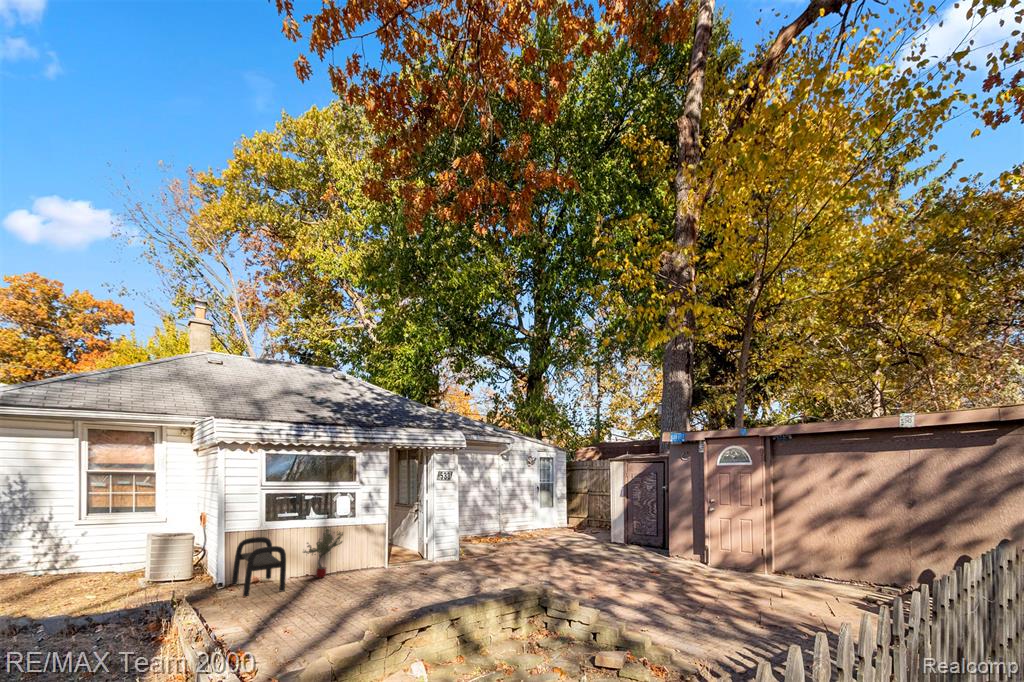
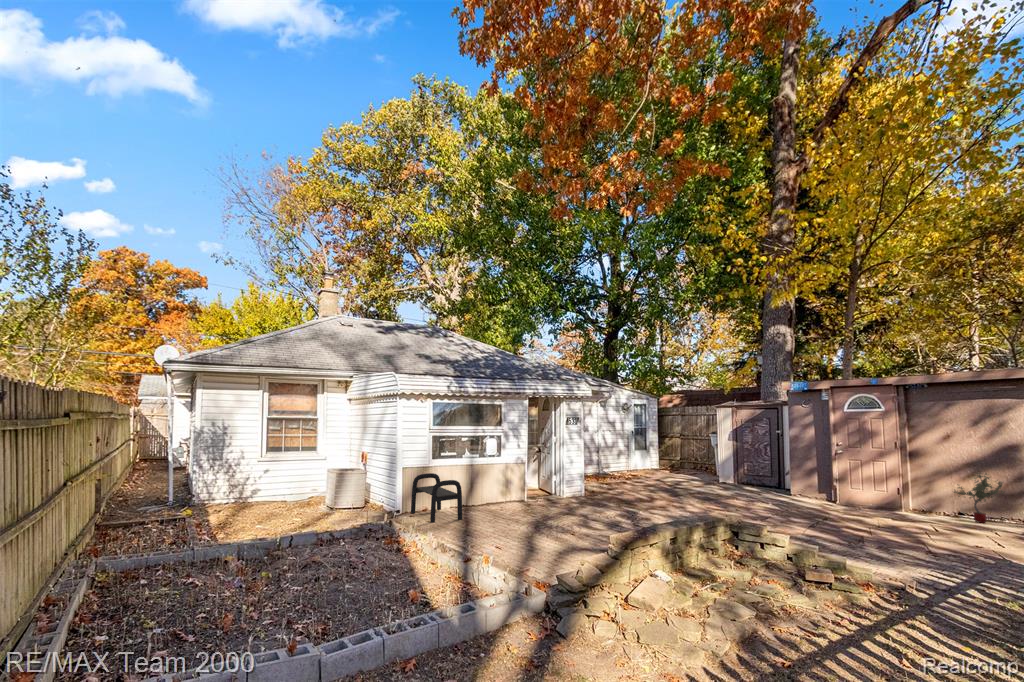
potted tree: present [303,527,343,578] -> present [954,473,1003,523]

